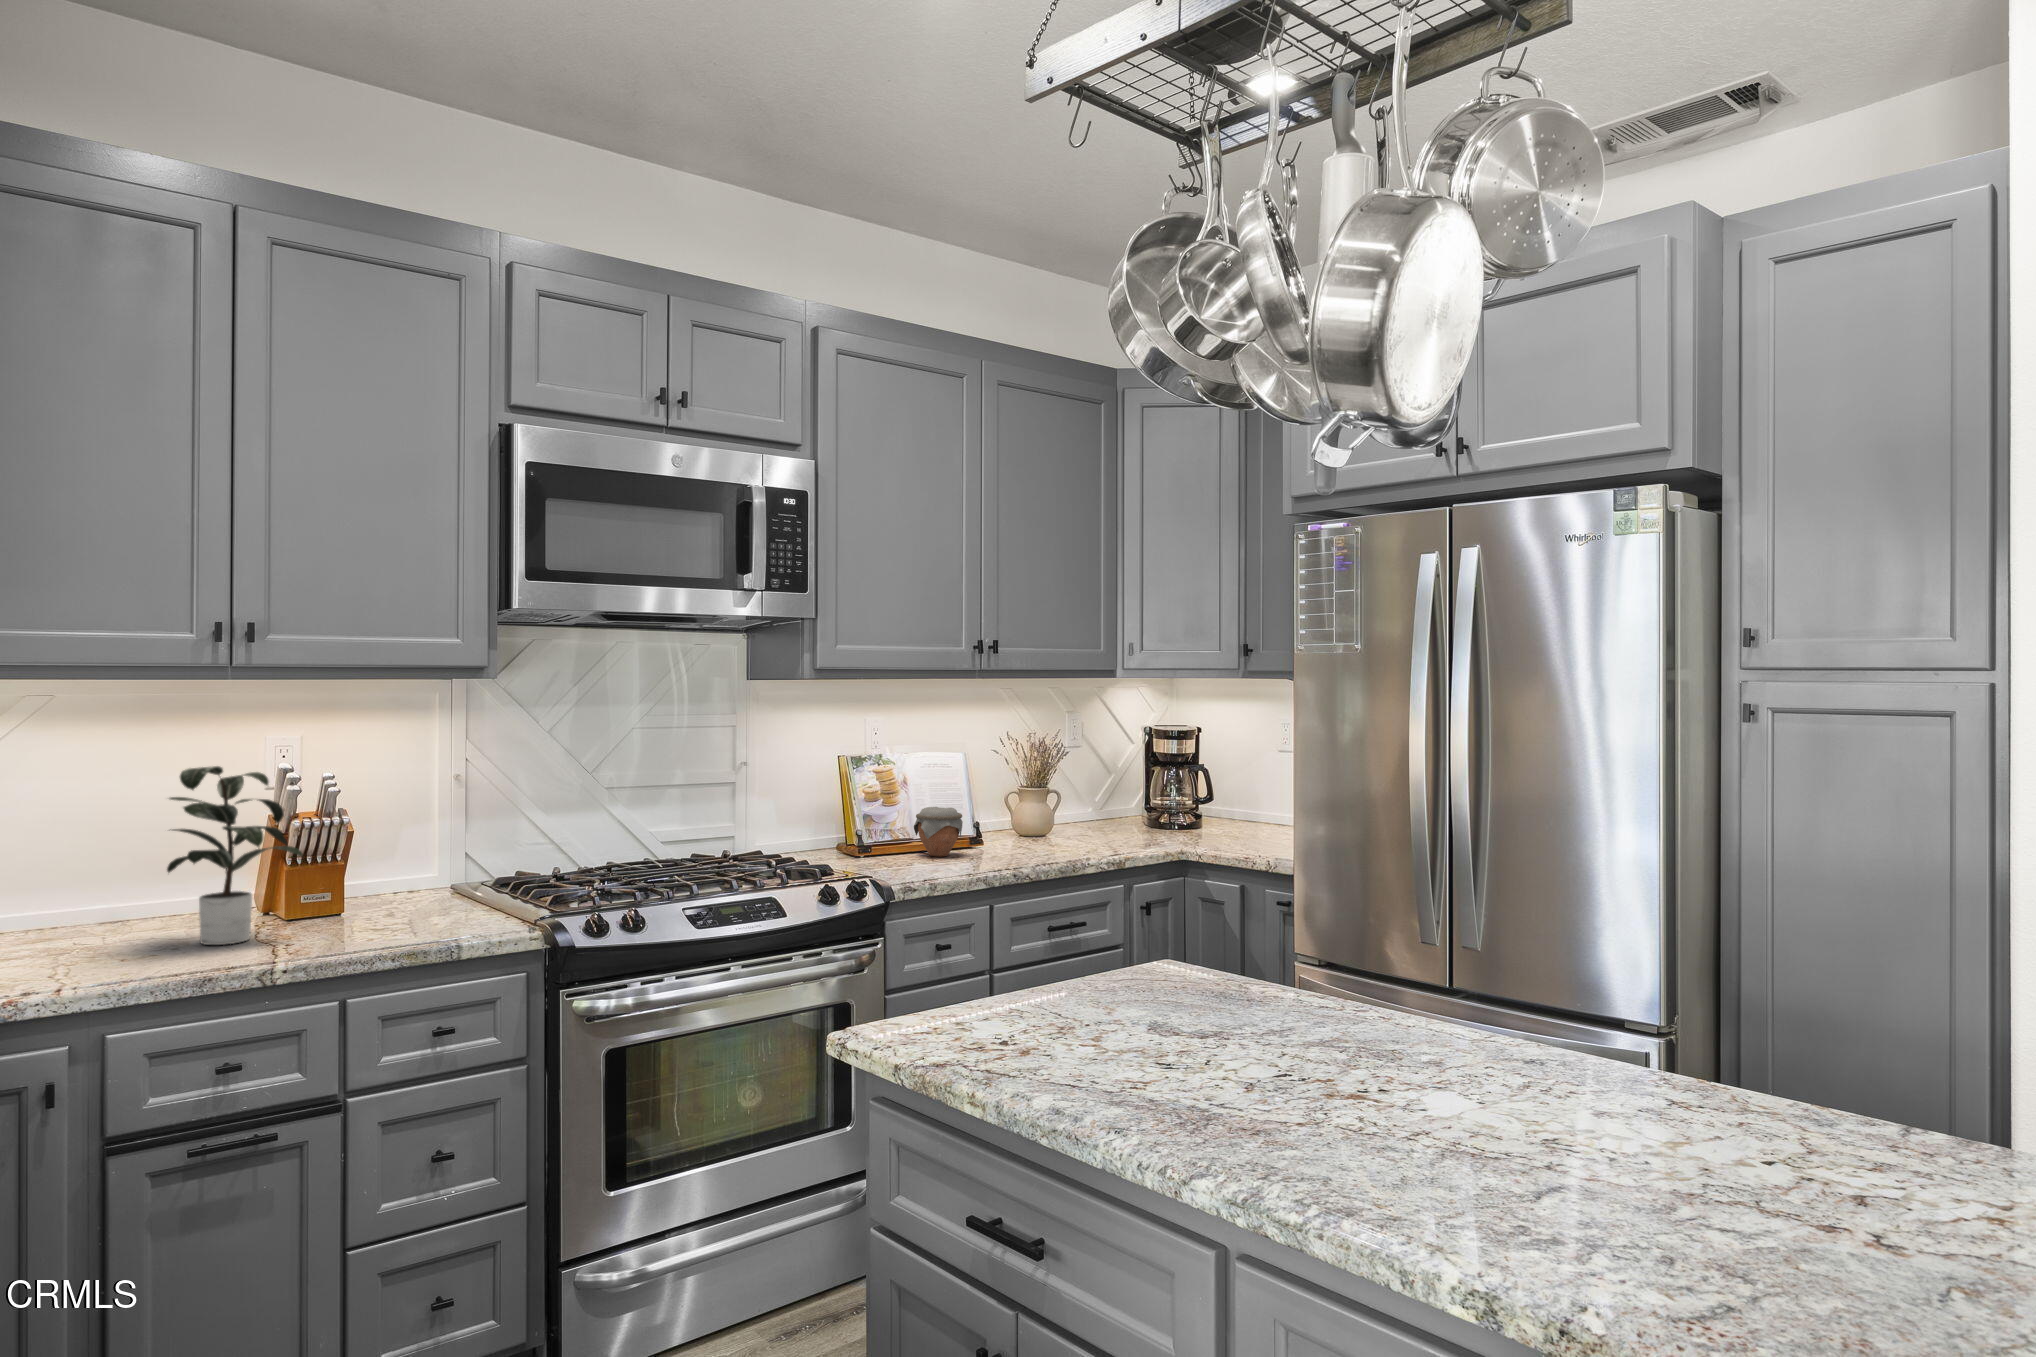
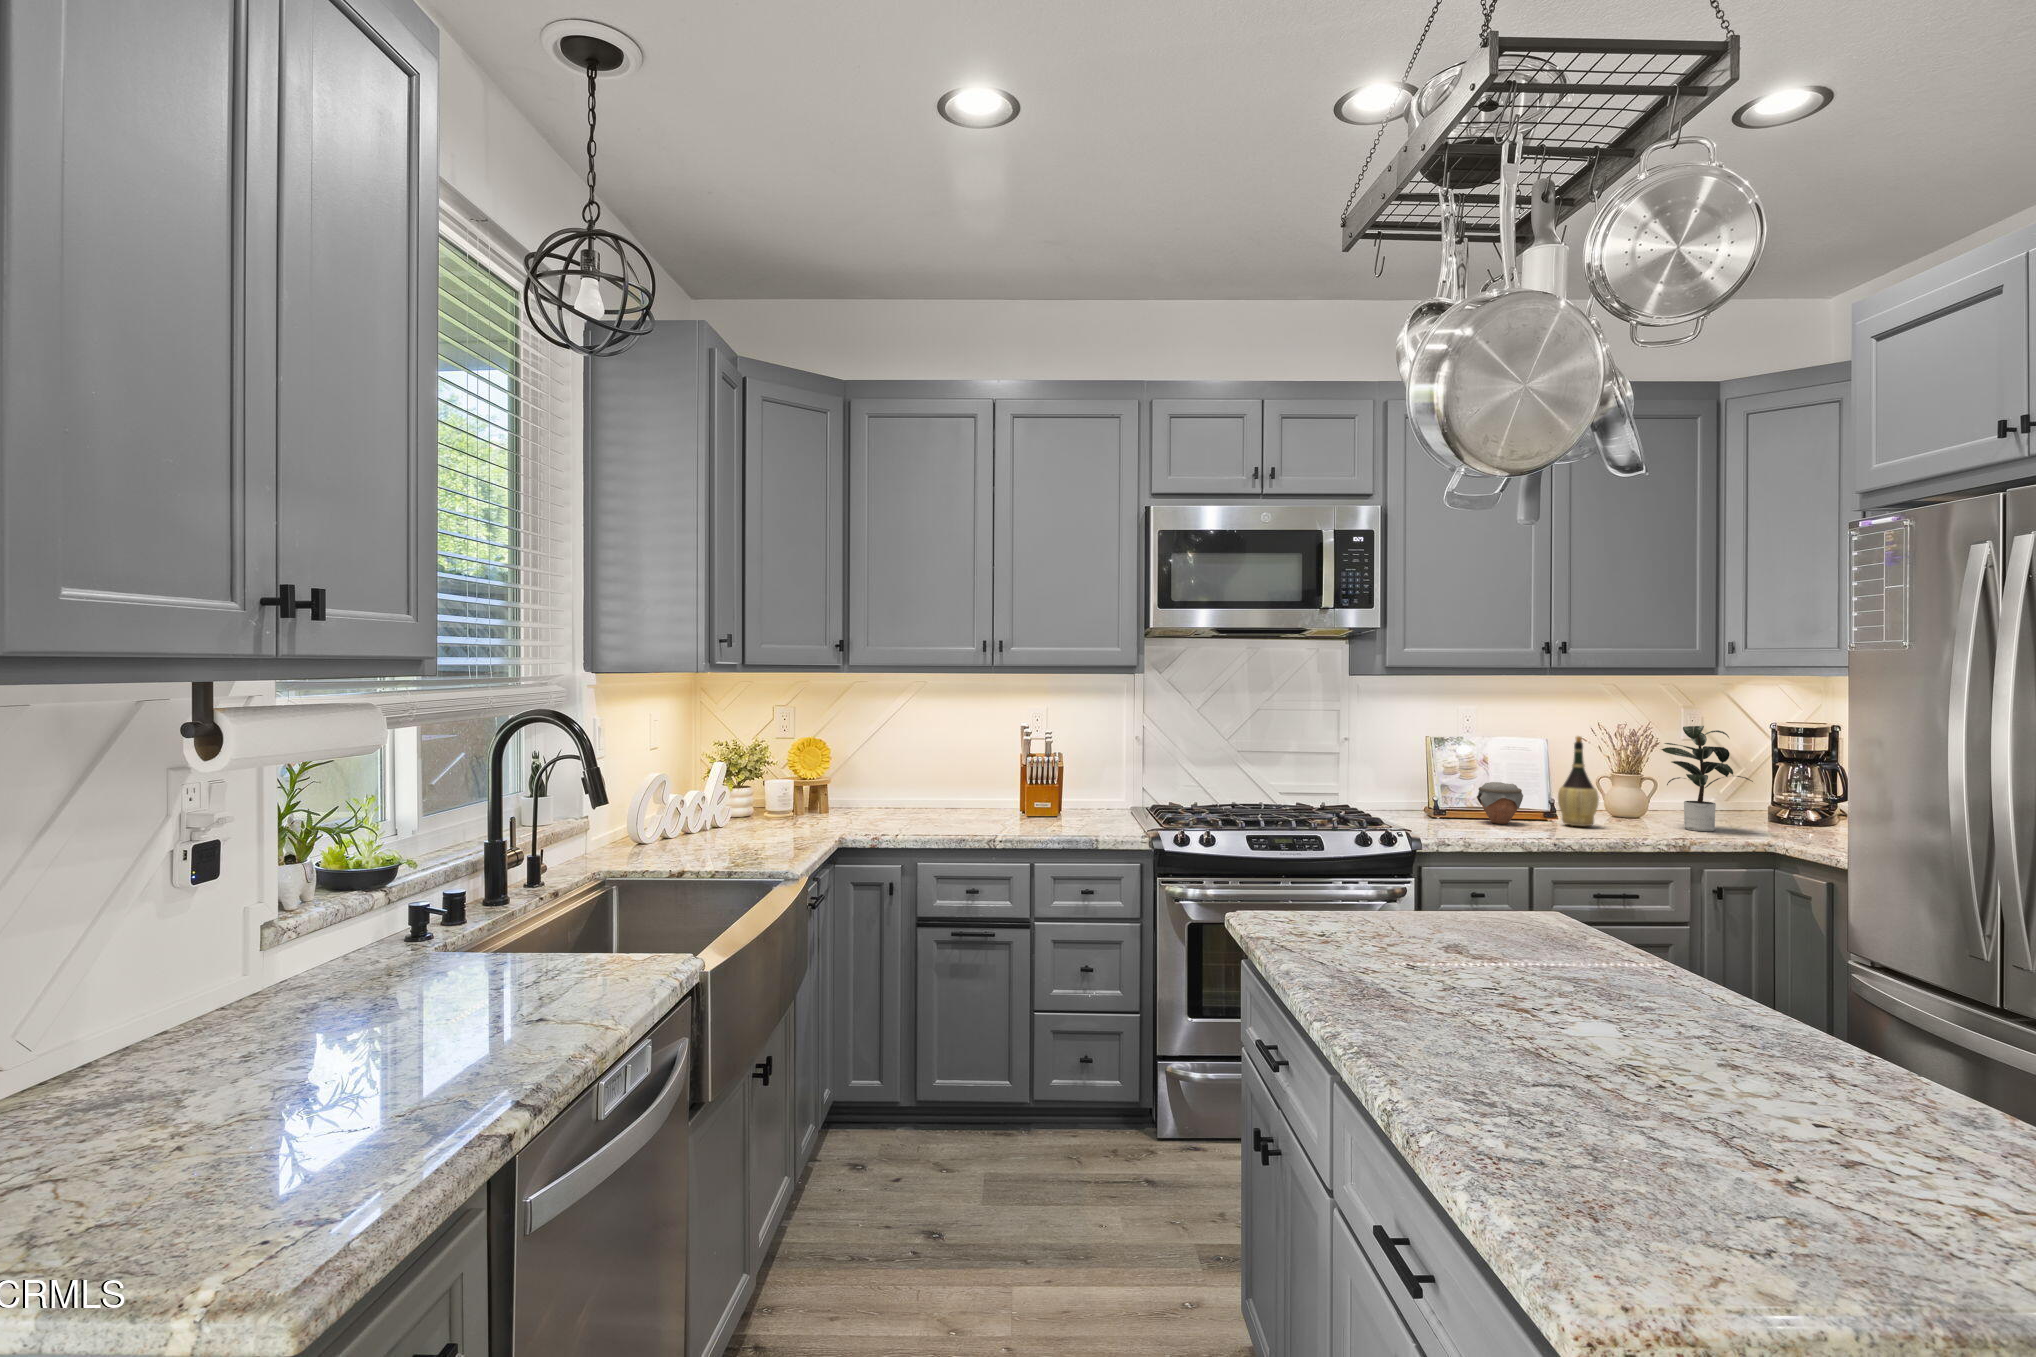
wine bottle: none [993,748,1034,851] -> present [1558,736,1599,826]
potted plant: present [167,766,303,945] -> present [1661,726,1753,831]

